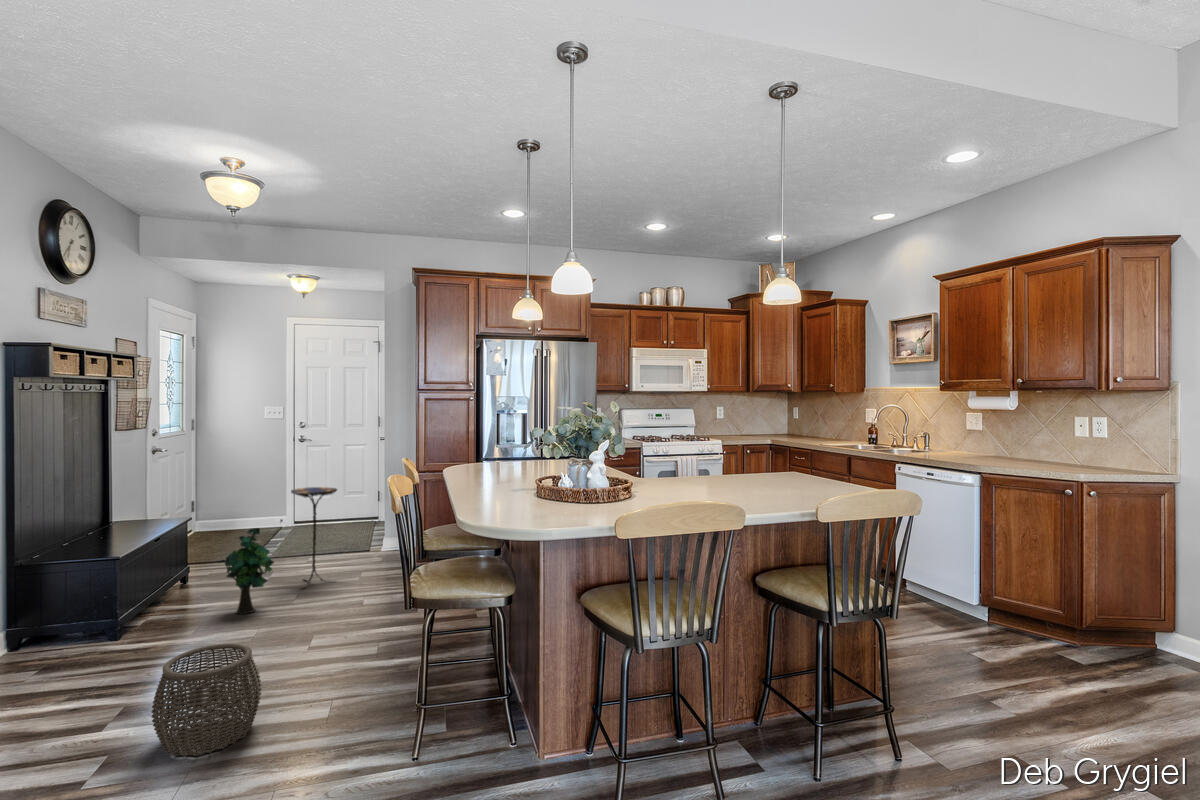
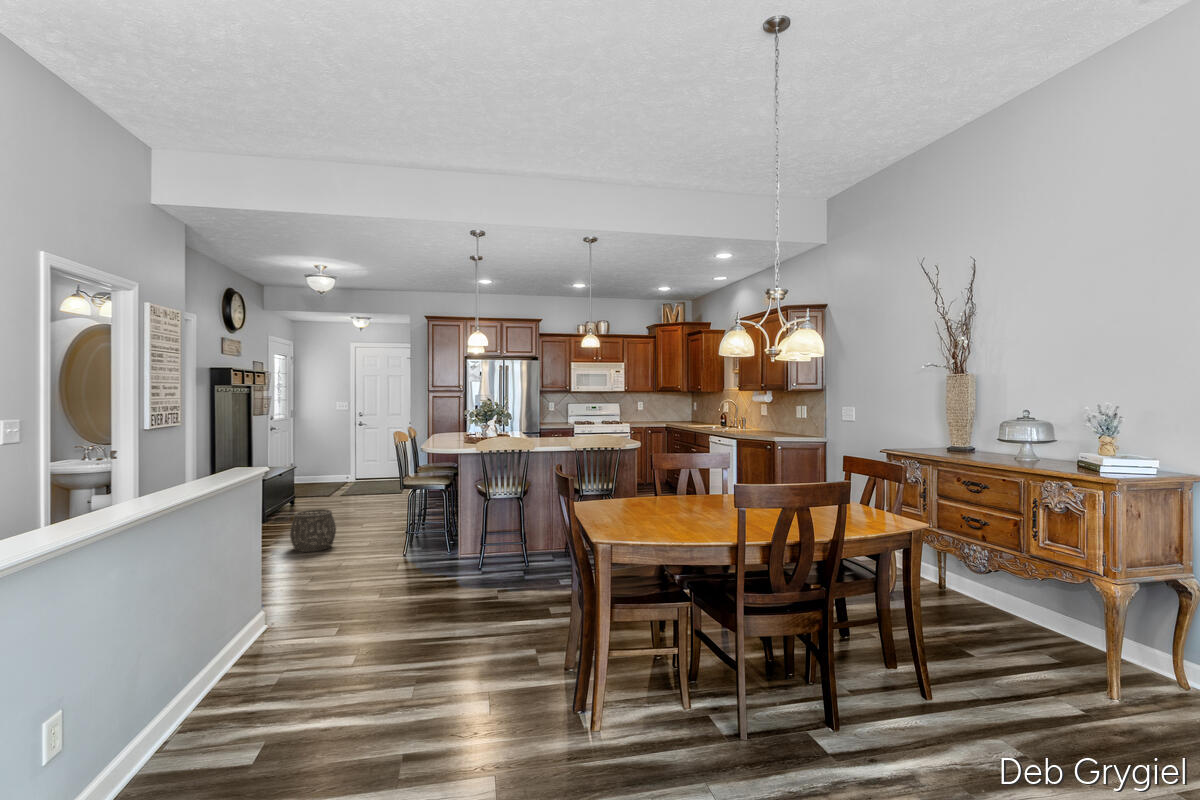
side table: present [291,487,337,589] -> none [352,449,379,507]
decorative plant: present [220,528,274,614] -> none [312,468,343,516]

